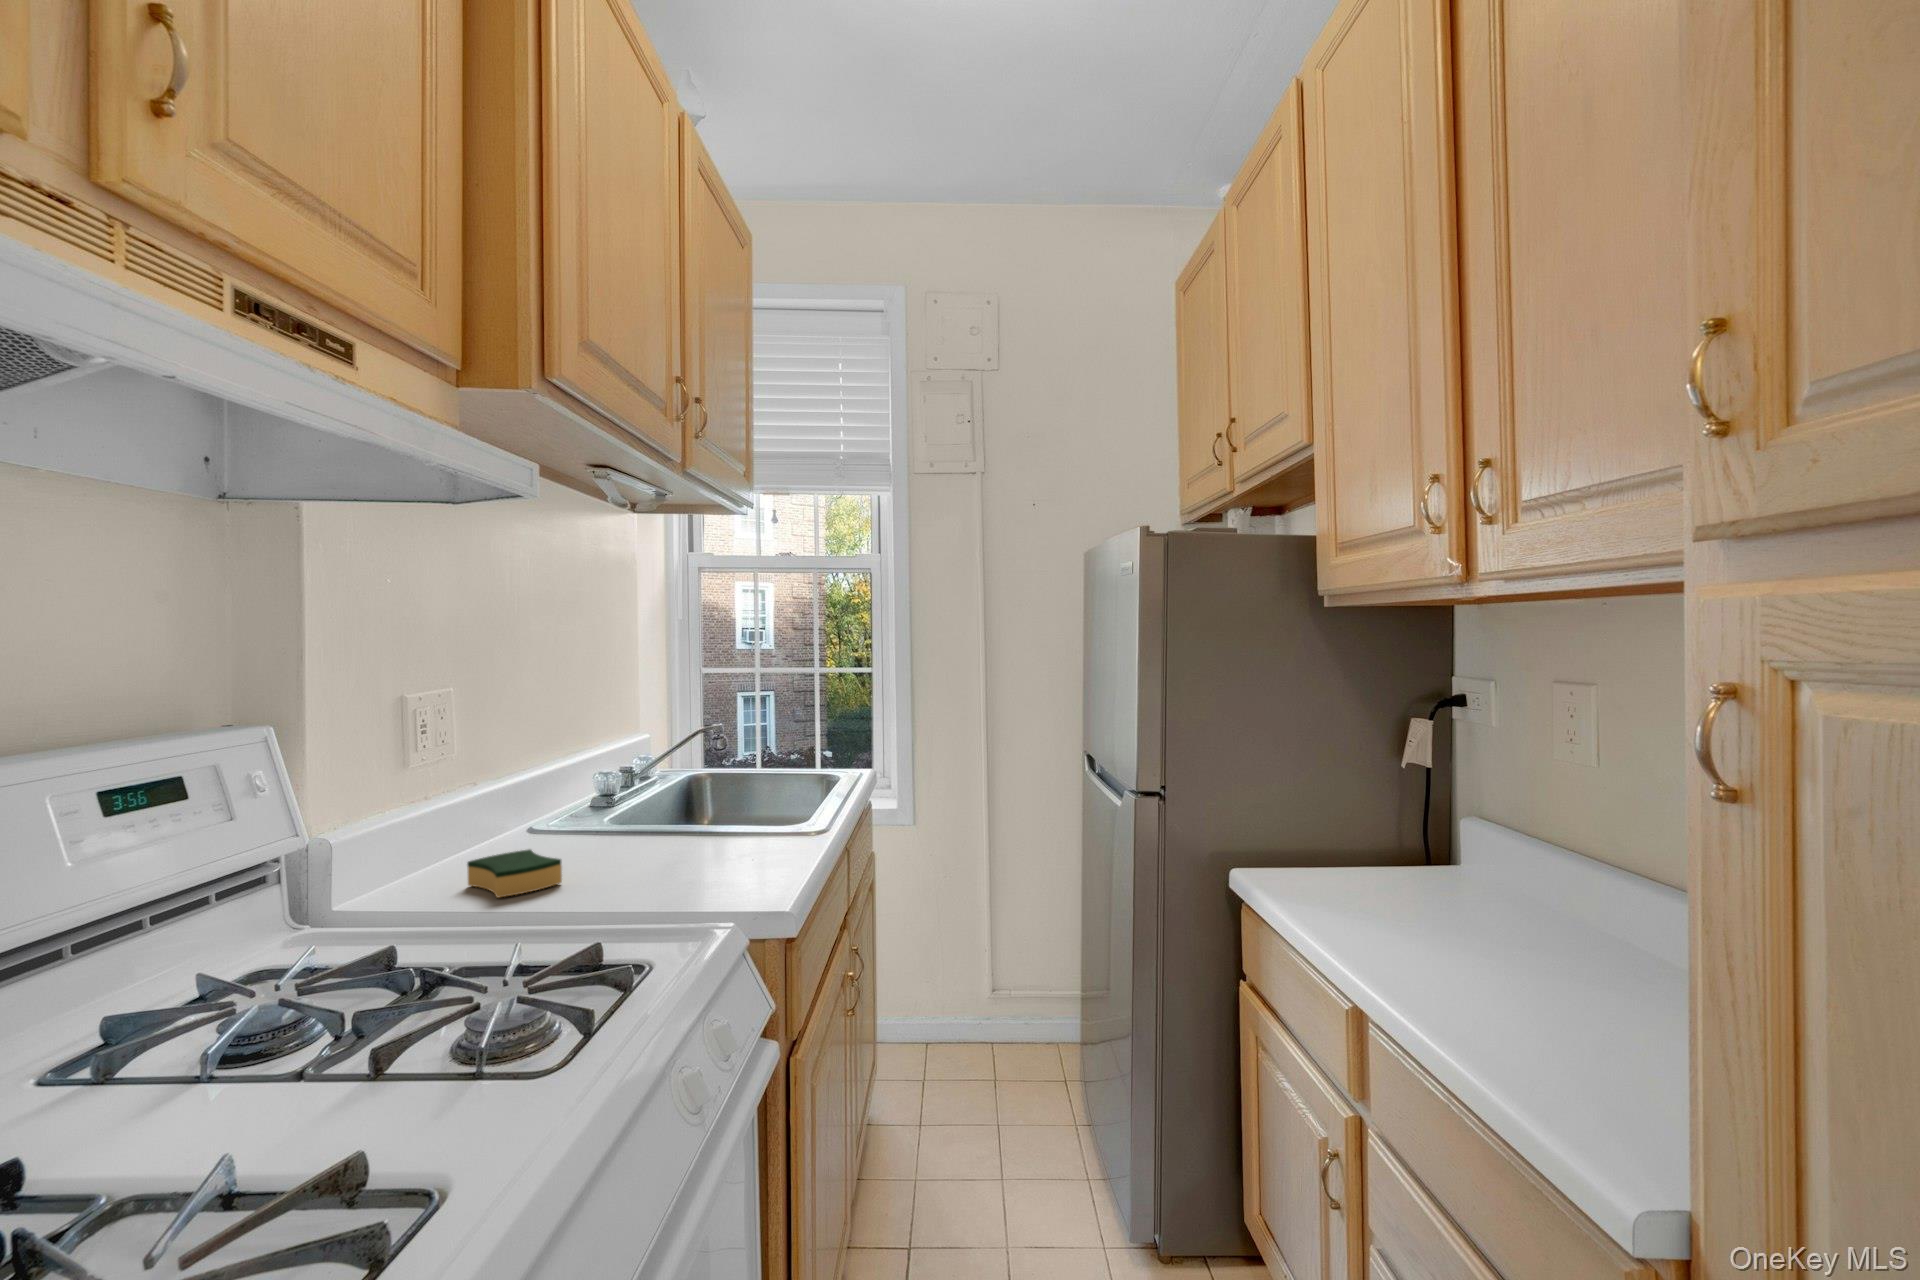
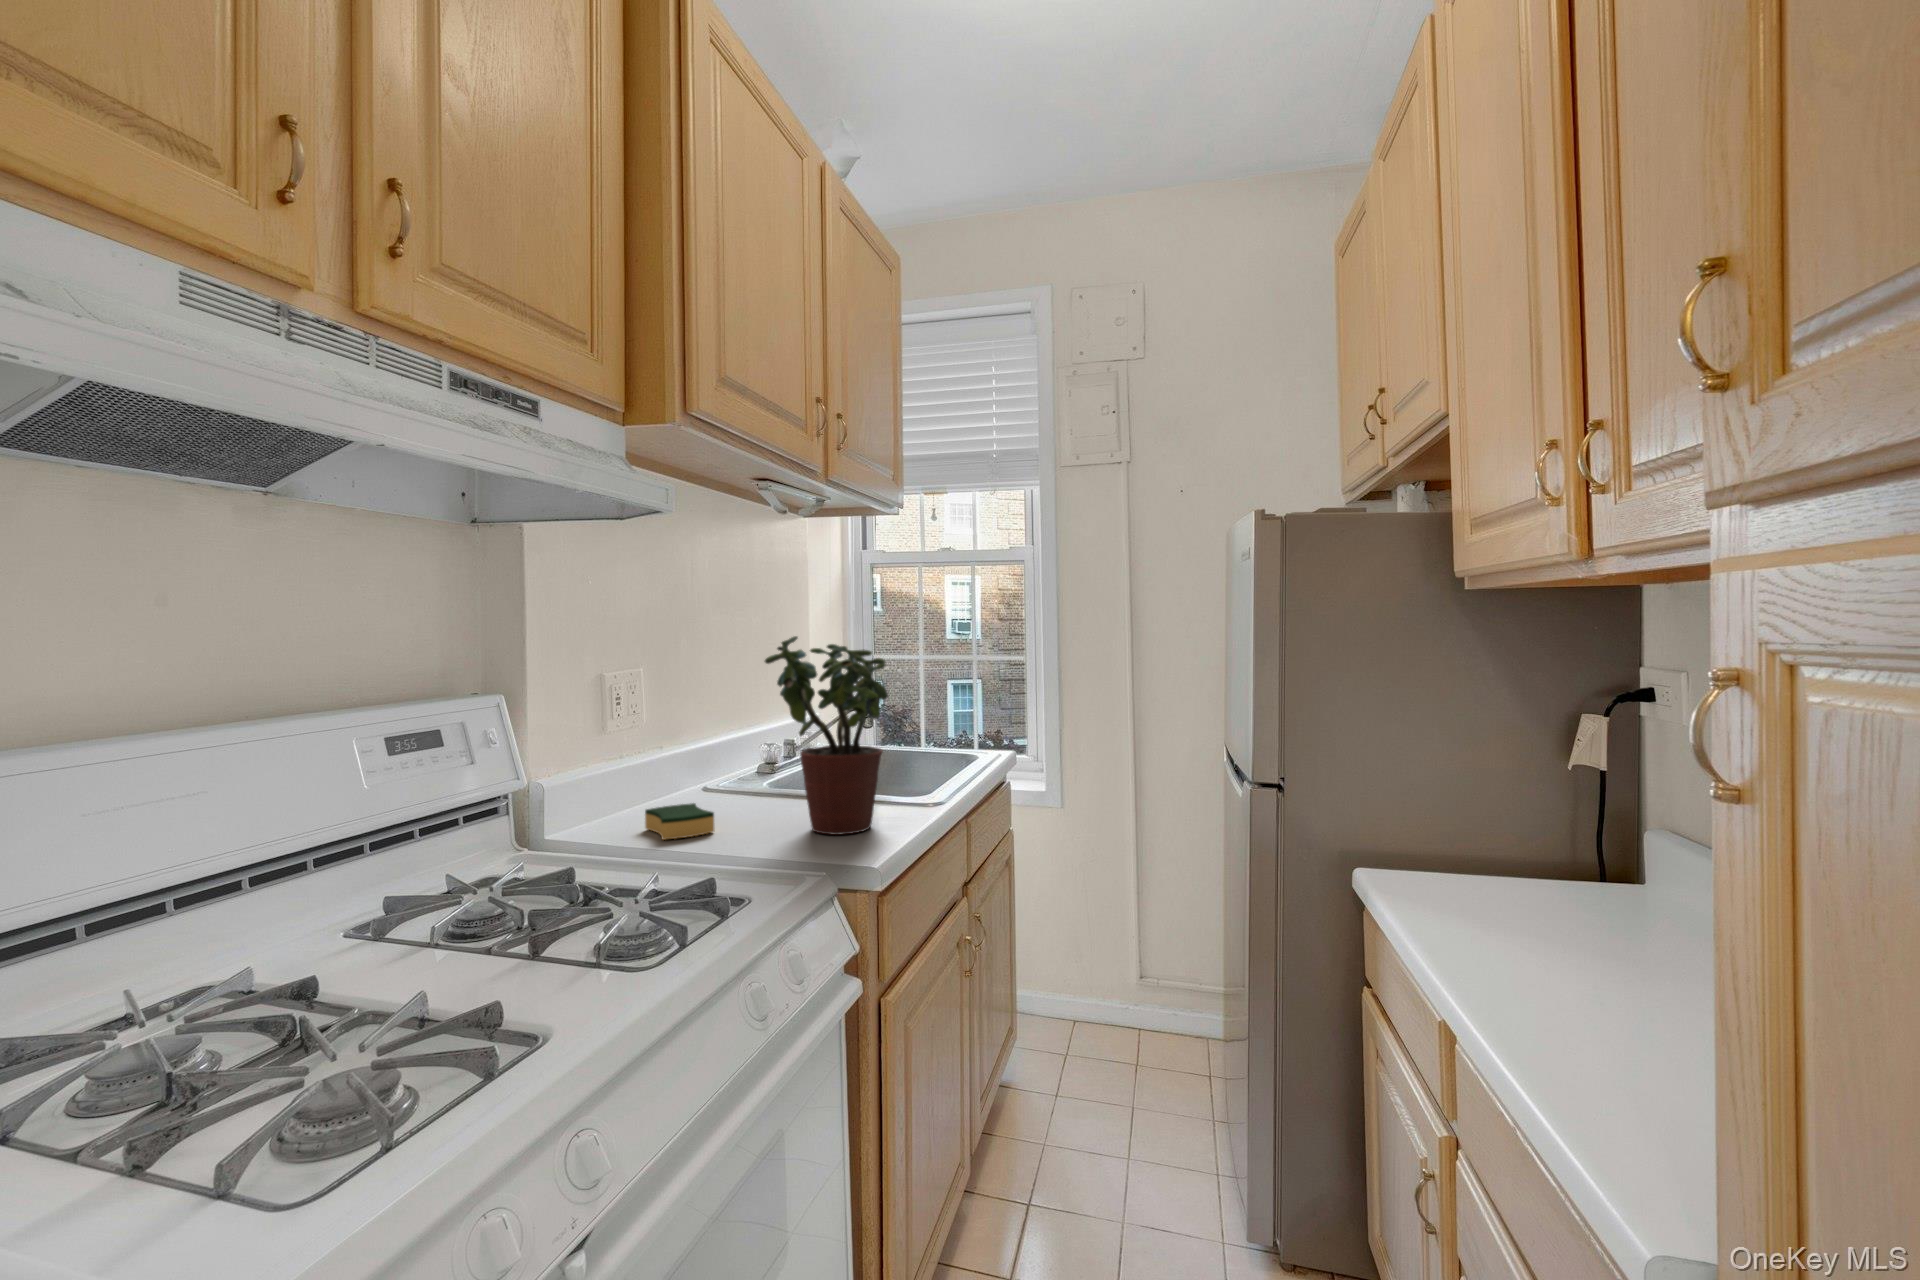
potted plant: none [628,648,772,876] -> present [765,636,888,835]

